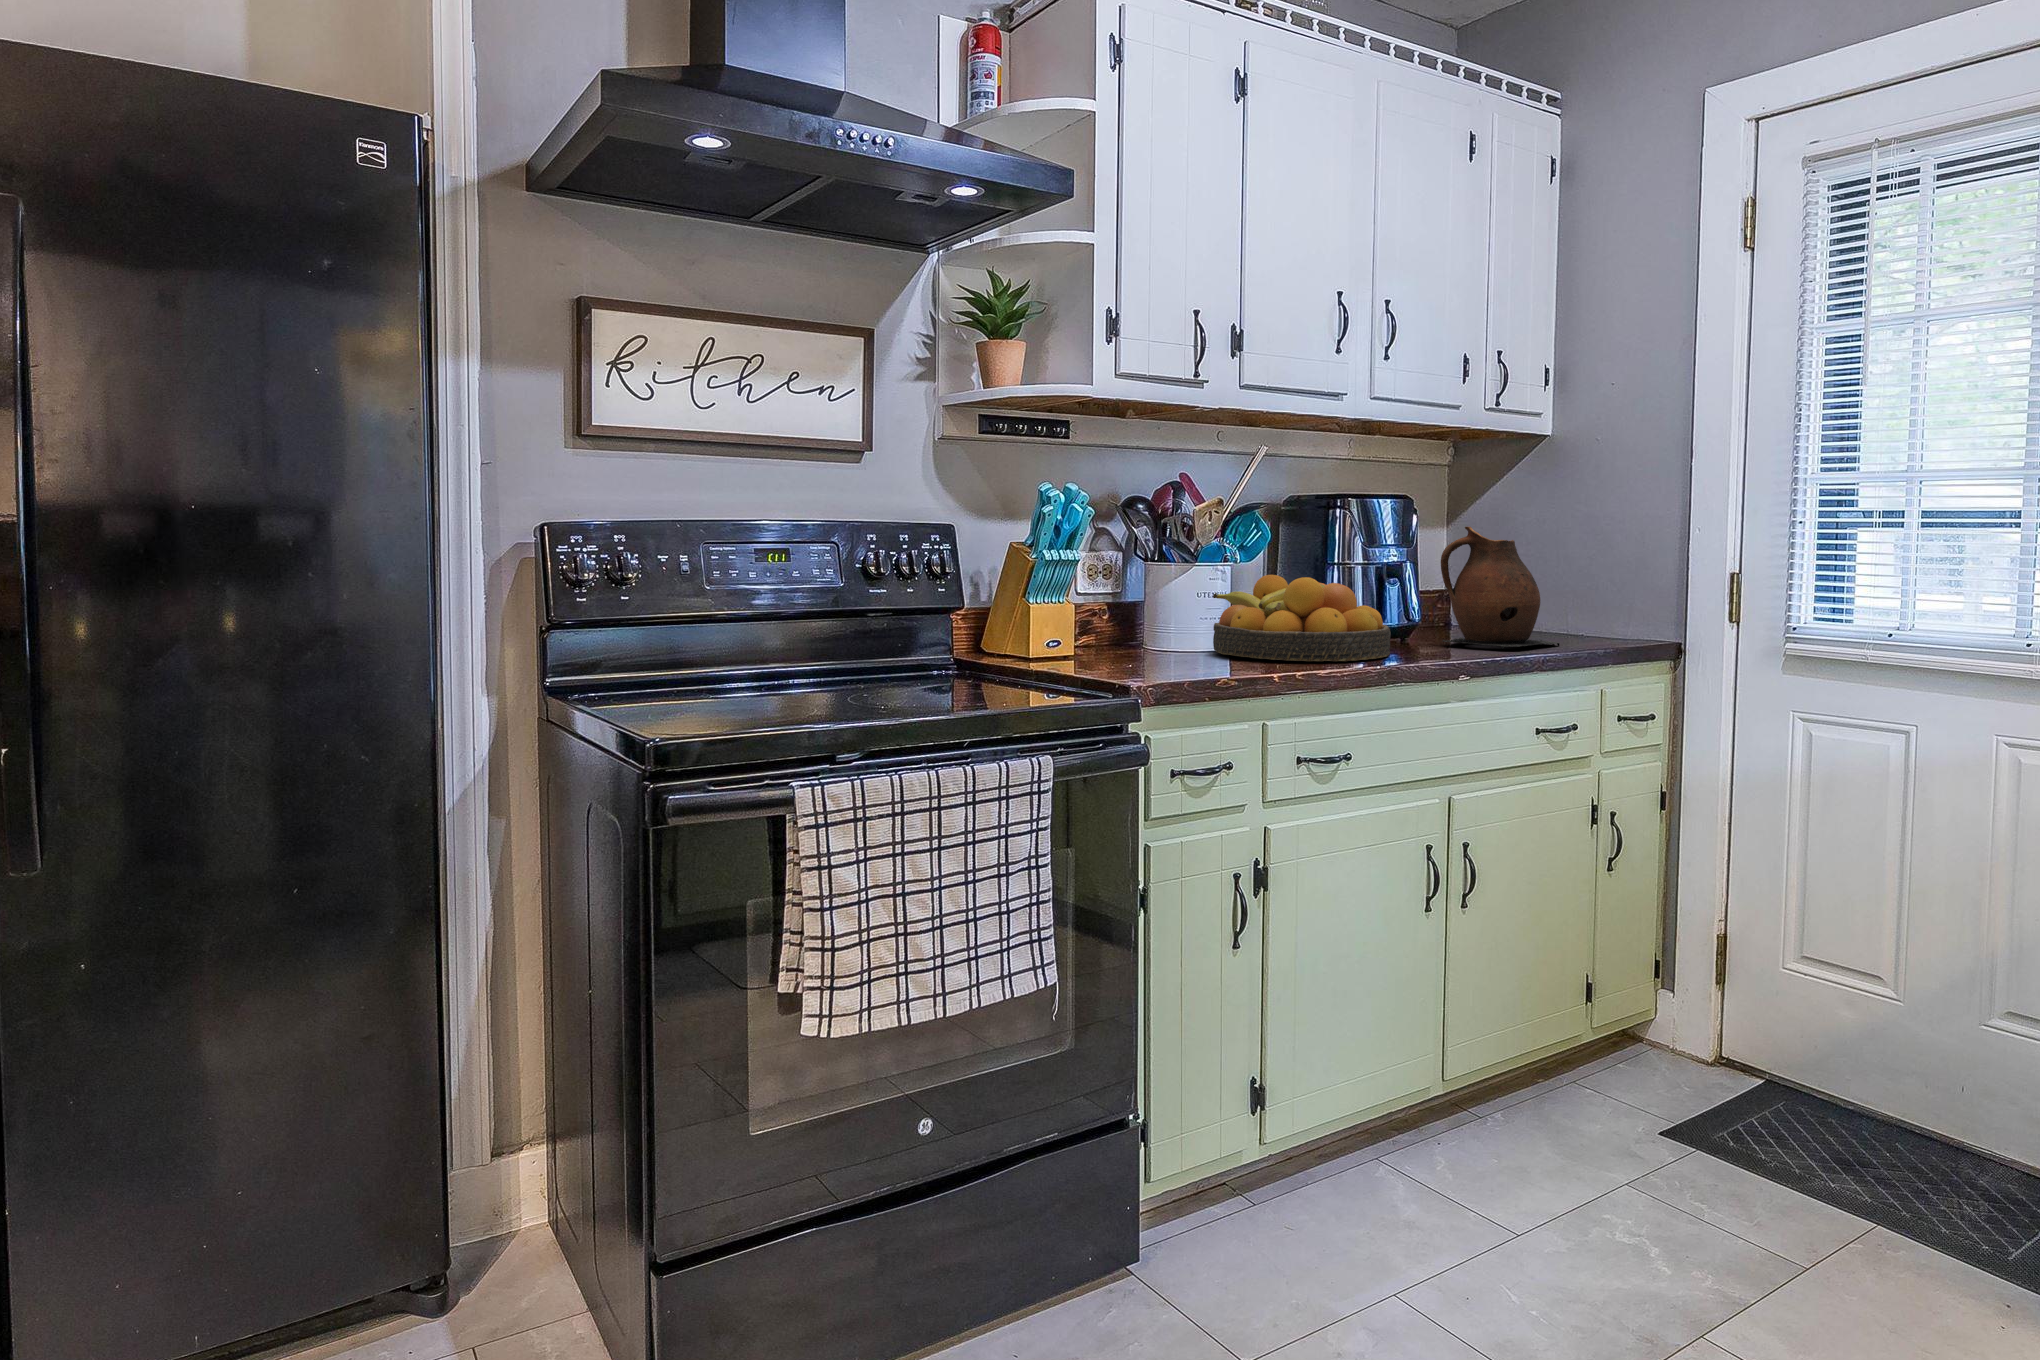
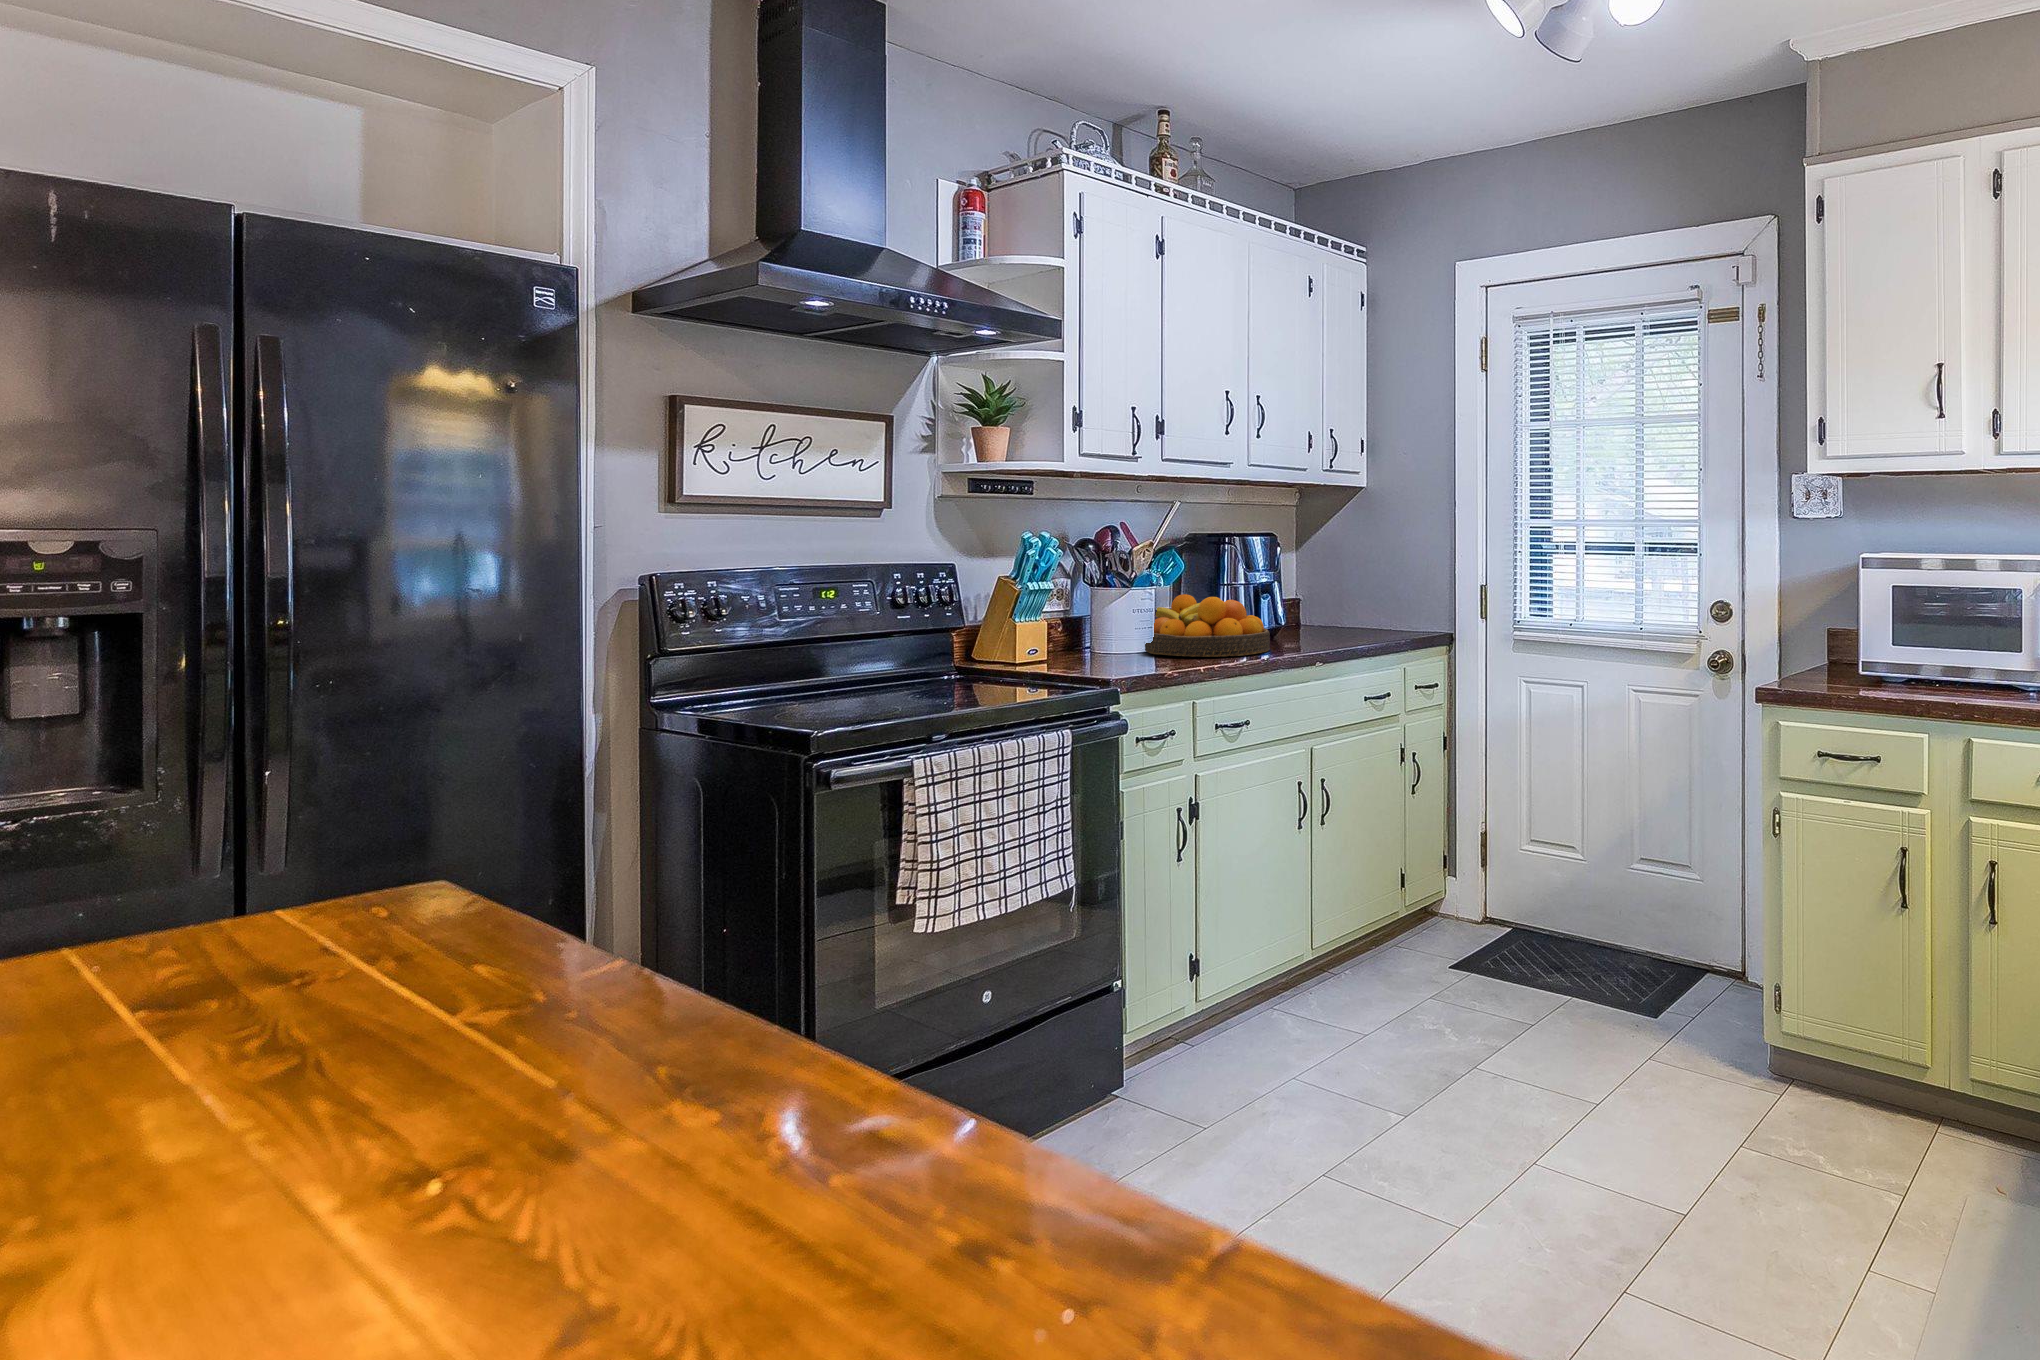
ceramic pitcher: present [1441,527,1559,649] -> none [1298,557,1377,642]

